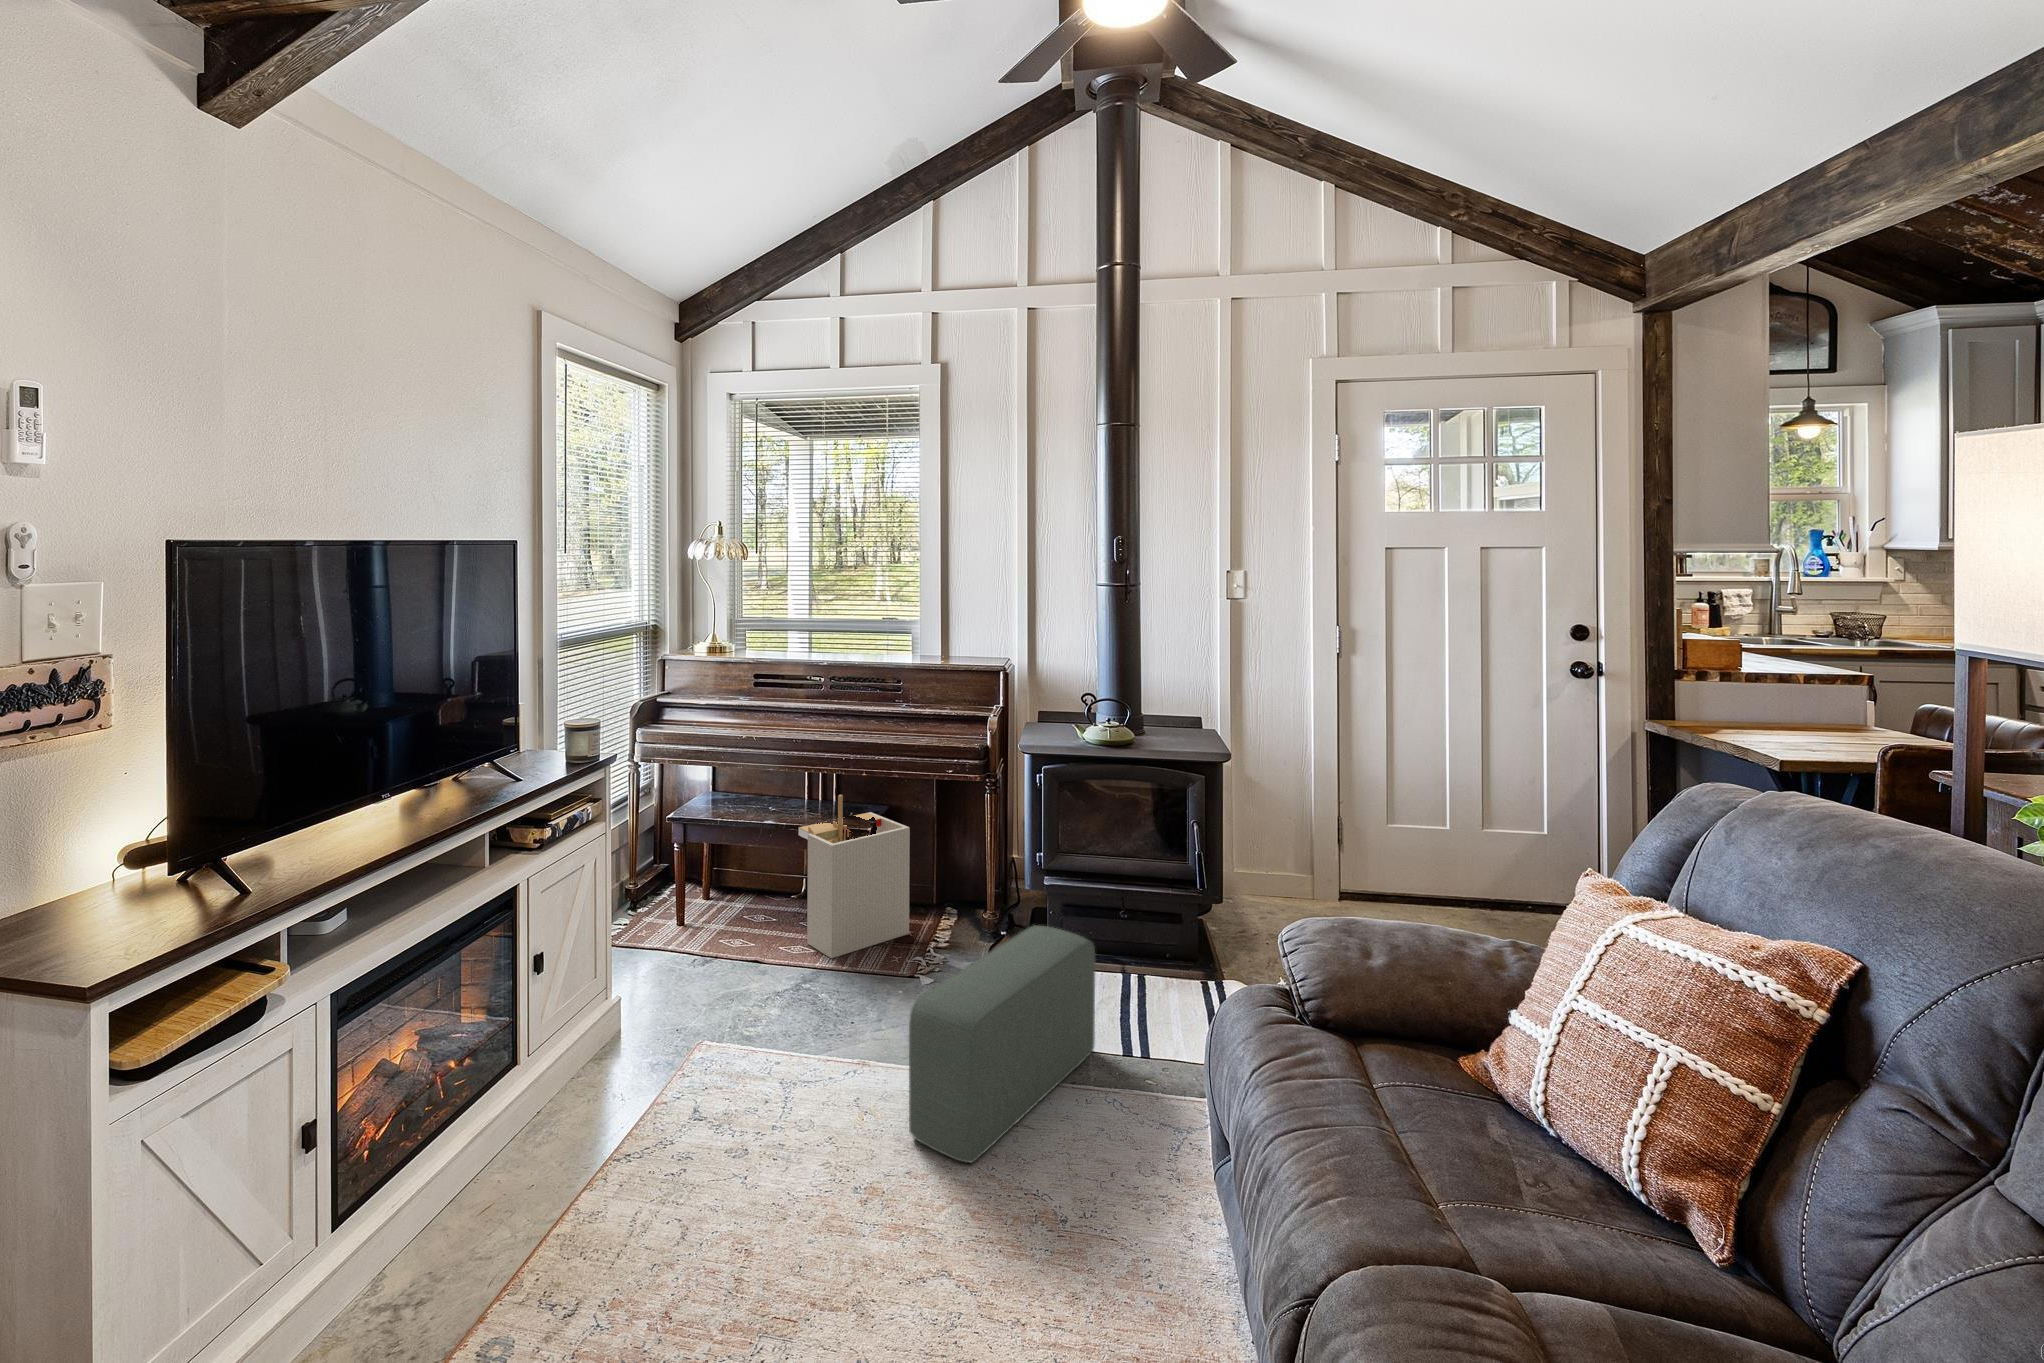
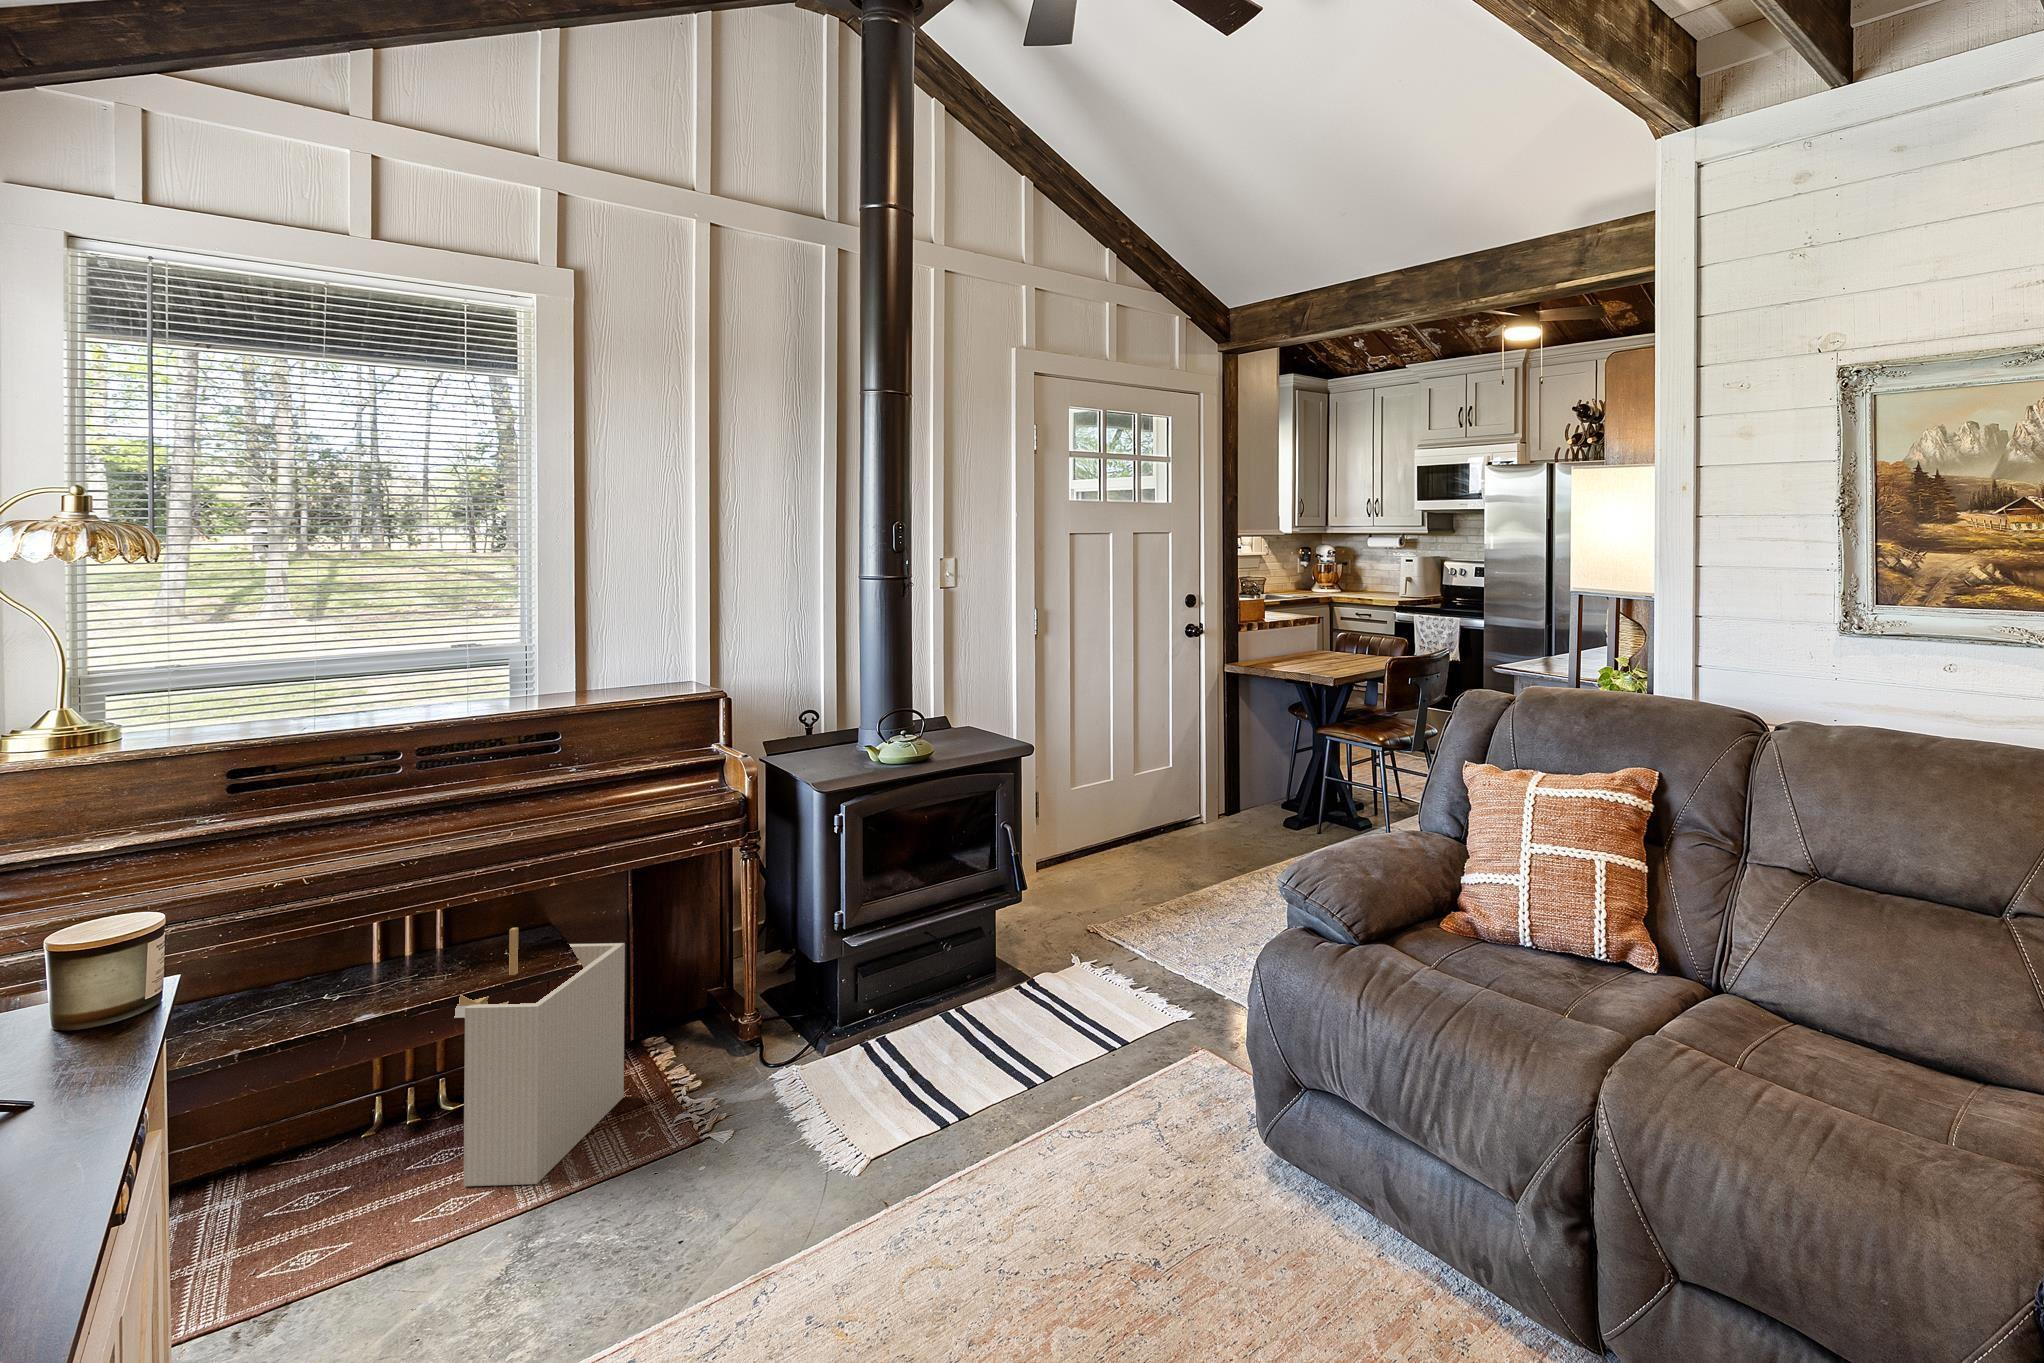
pouf: present [909,925,1095,1163] -> none [916,980,1025,1302]

